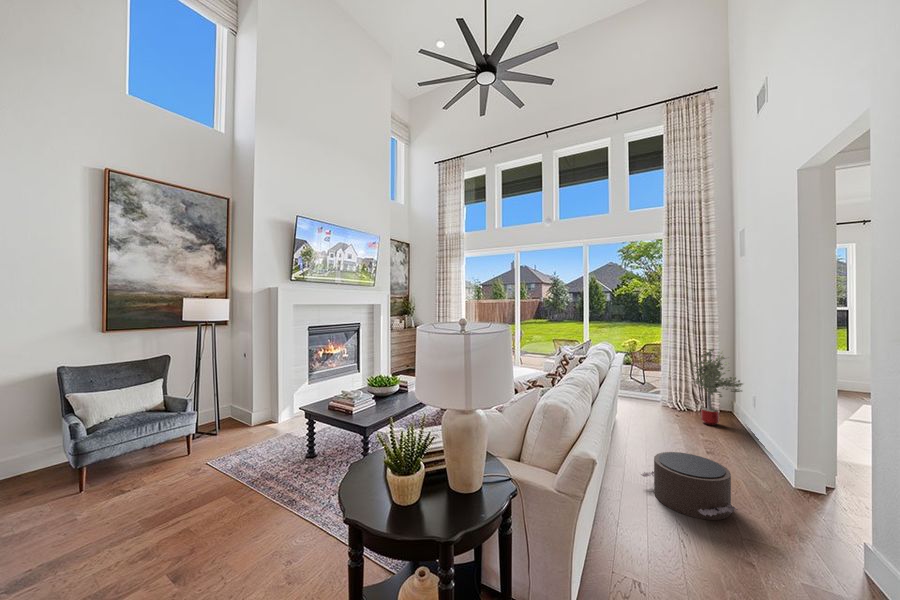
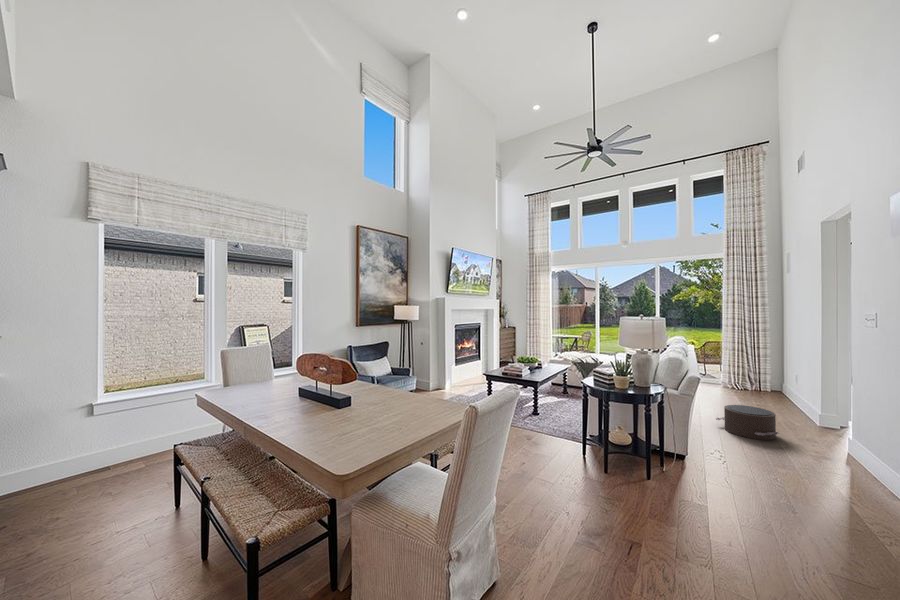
potted tree: present [693,349,743,425] -> none [748,342,790,399]

